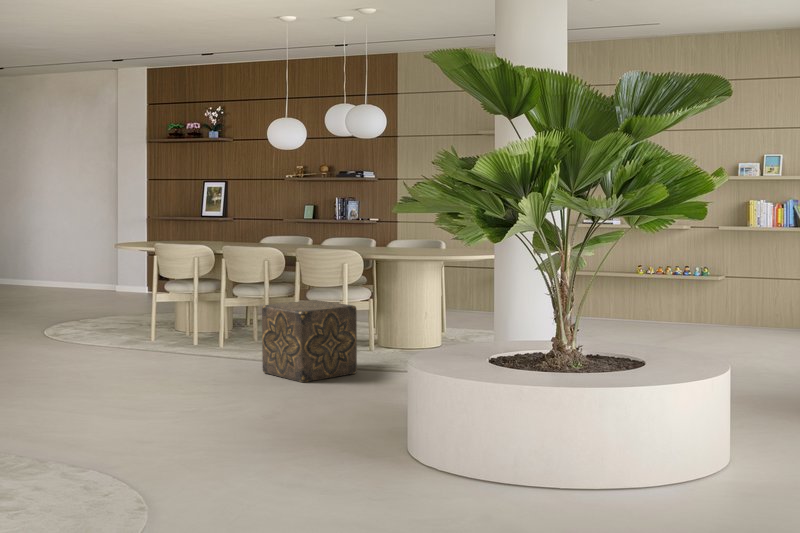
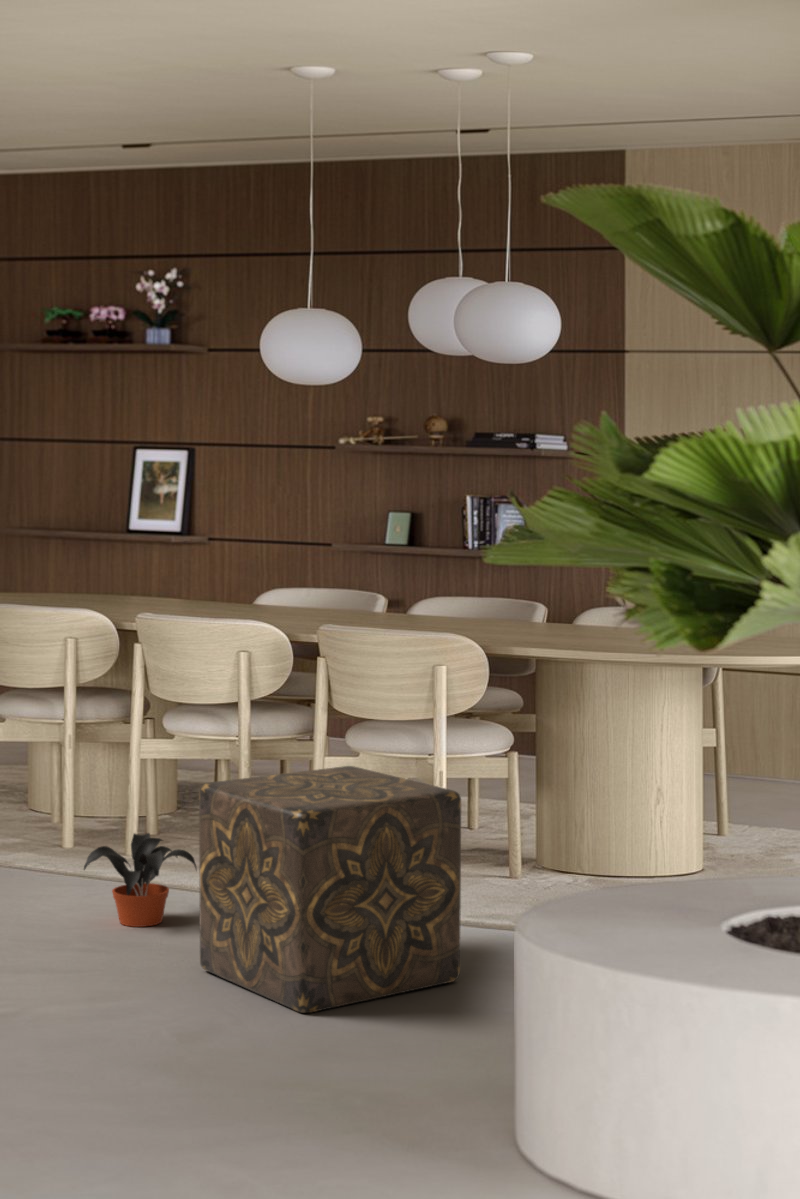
potted plant: none [214,329,256,363] -> present [84,833,196,927]

